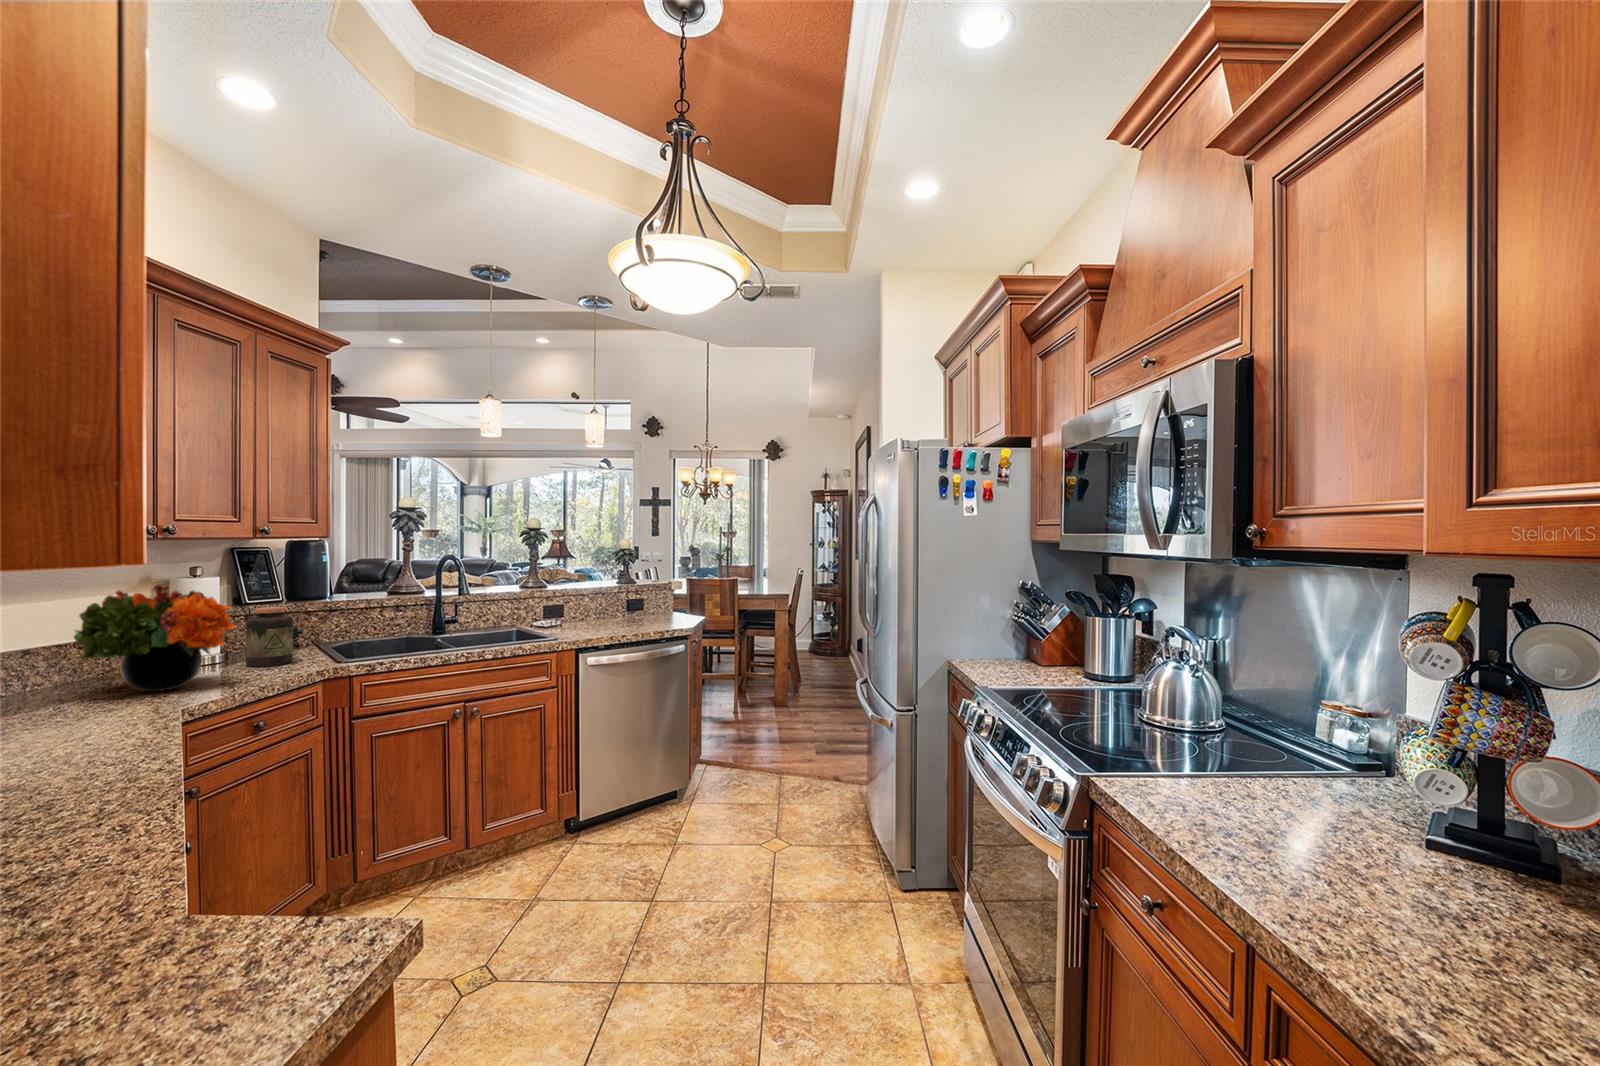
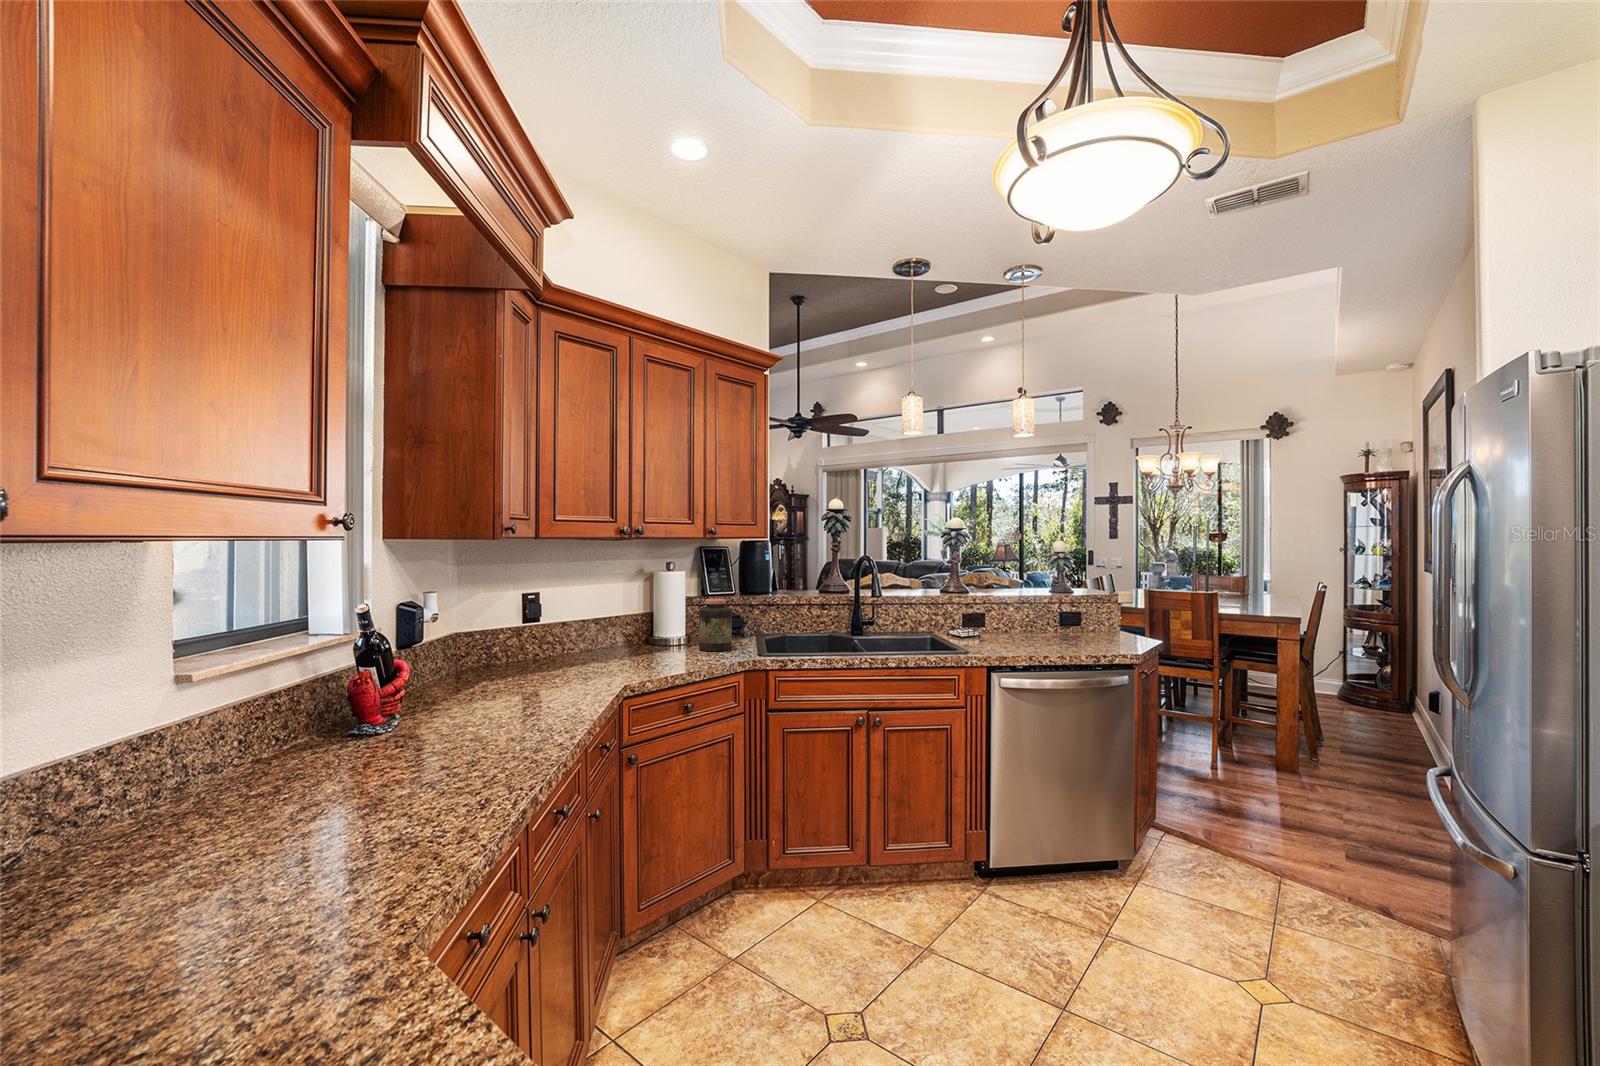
flower arrangement: present [74,584,236,691] -> none [575,576,680,665]

